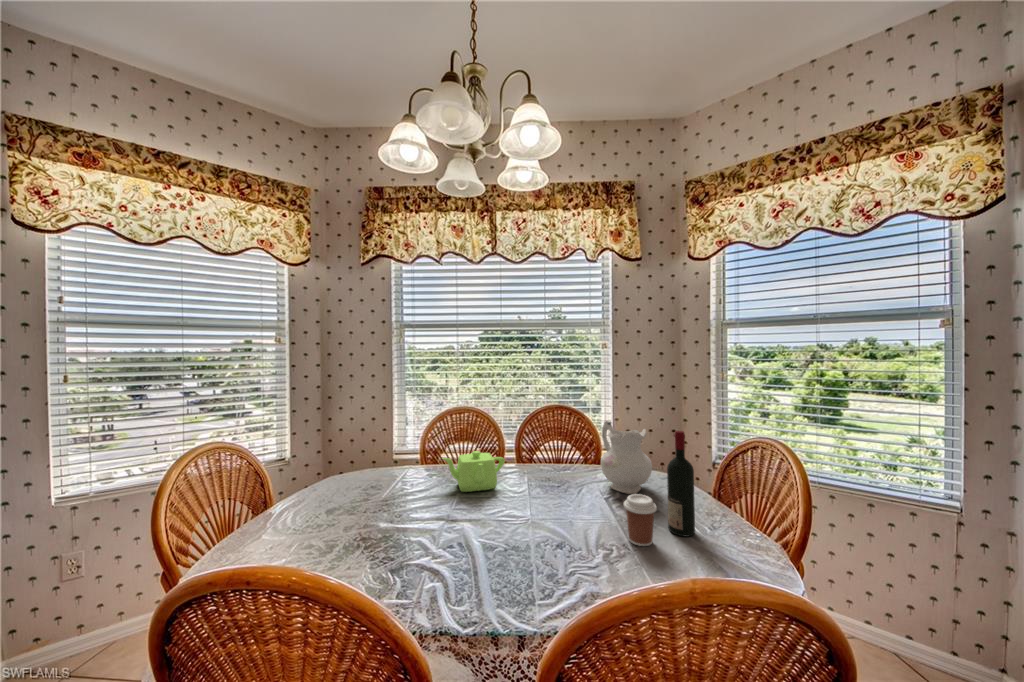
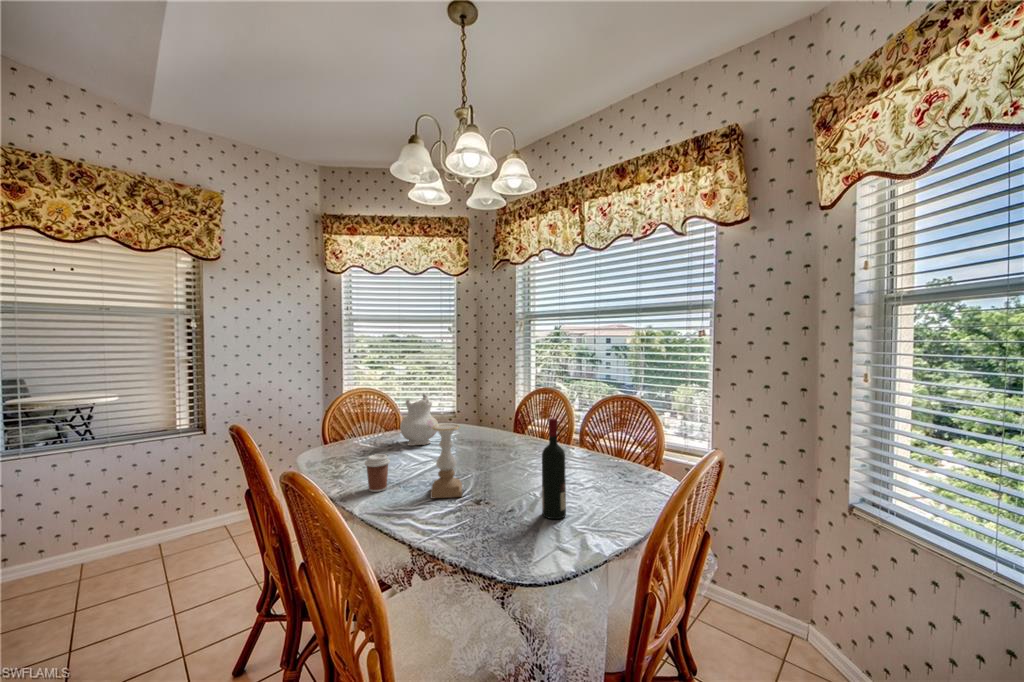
ceramic pitcher: present [601,421,652,494] -> present [400,394,438,446]
teapot: present [443,451,505,492] -> none [467,424,512,456]
candle holder: none [523,458,577,566] -> present [431,424,462,498]
coffee cup: present [624,494,657,546] -> present [365,454,390,492]

